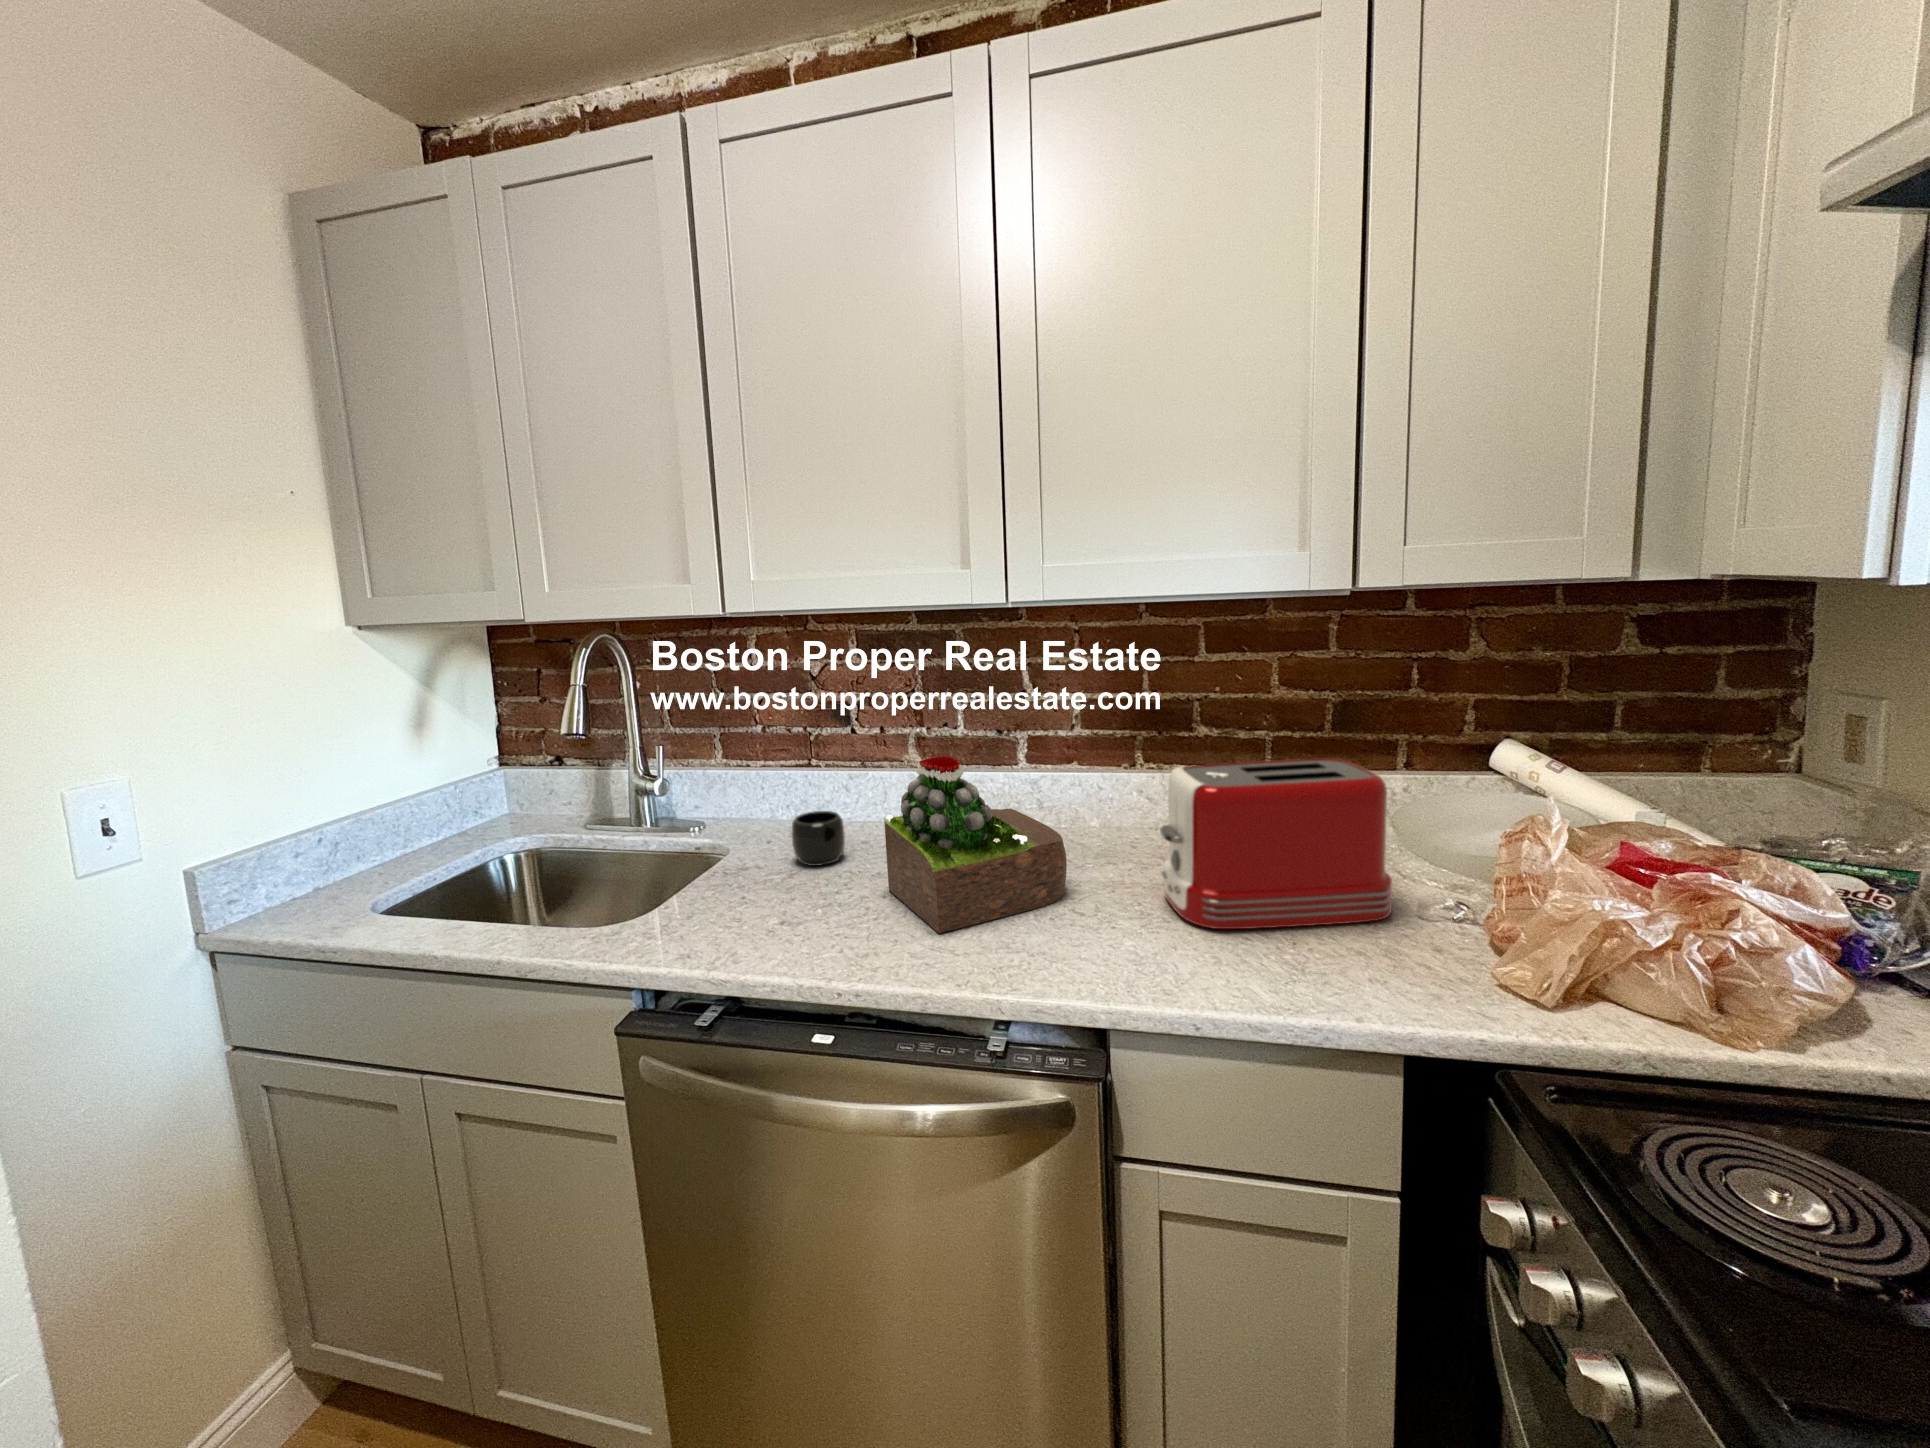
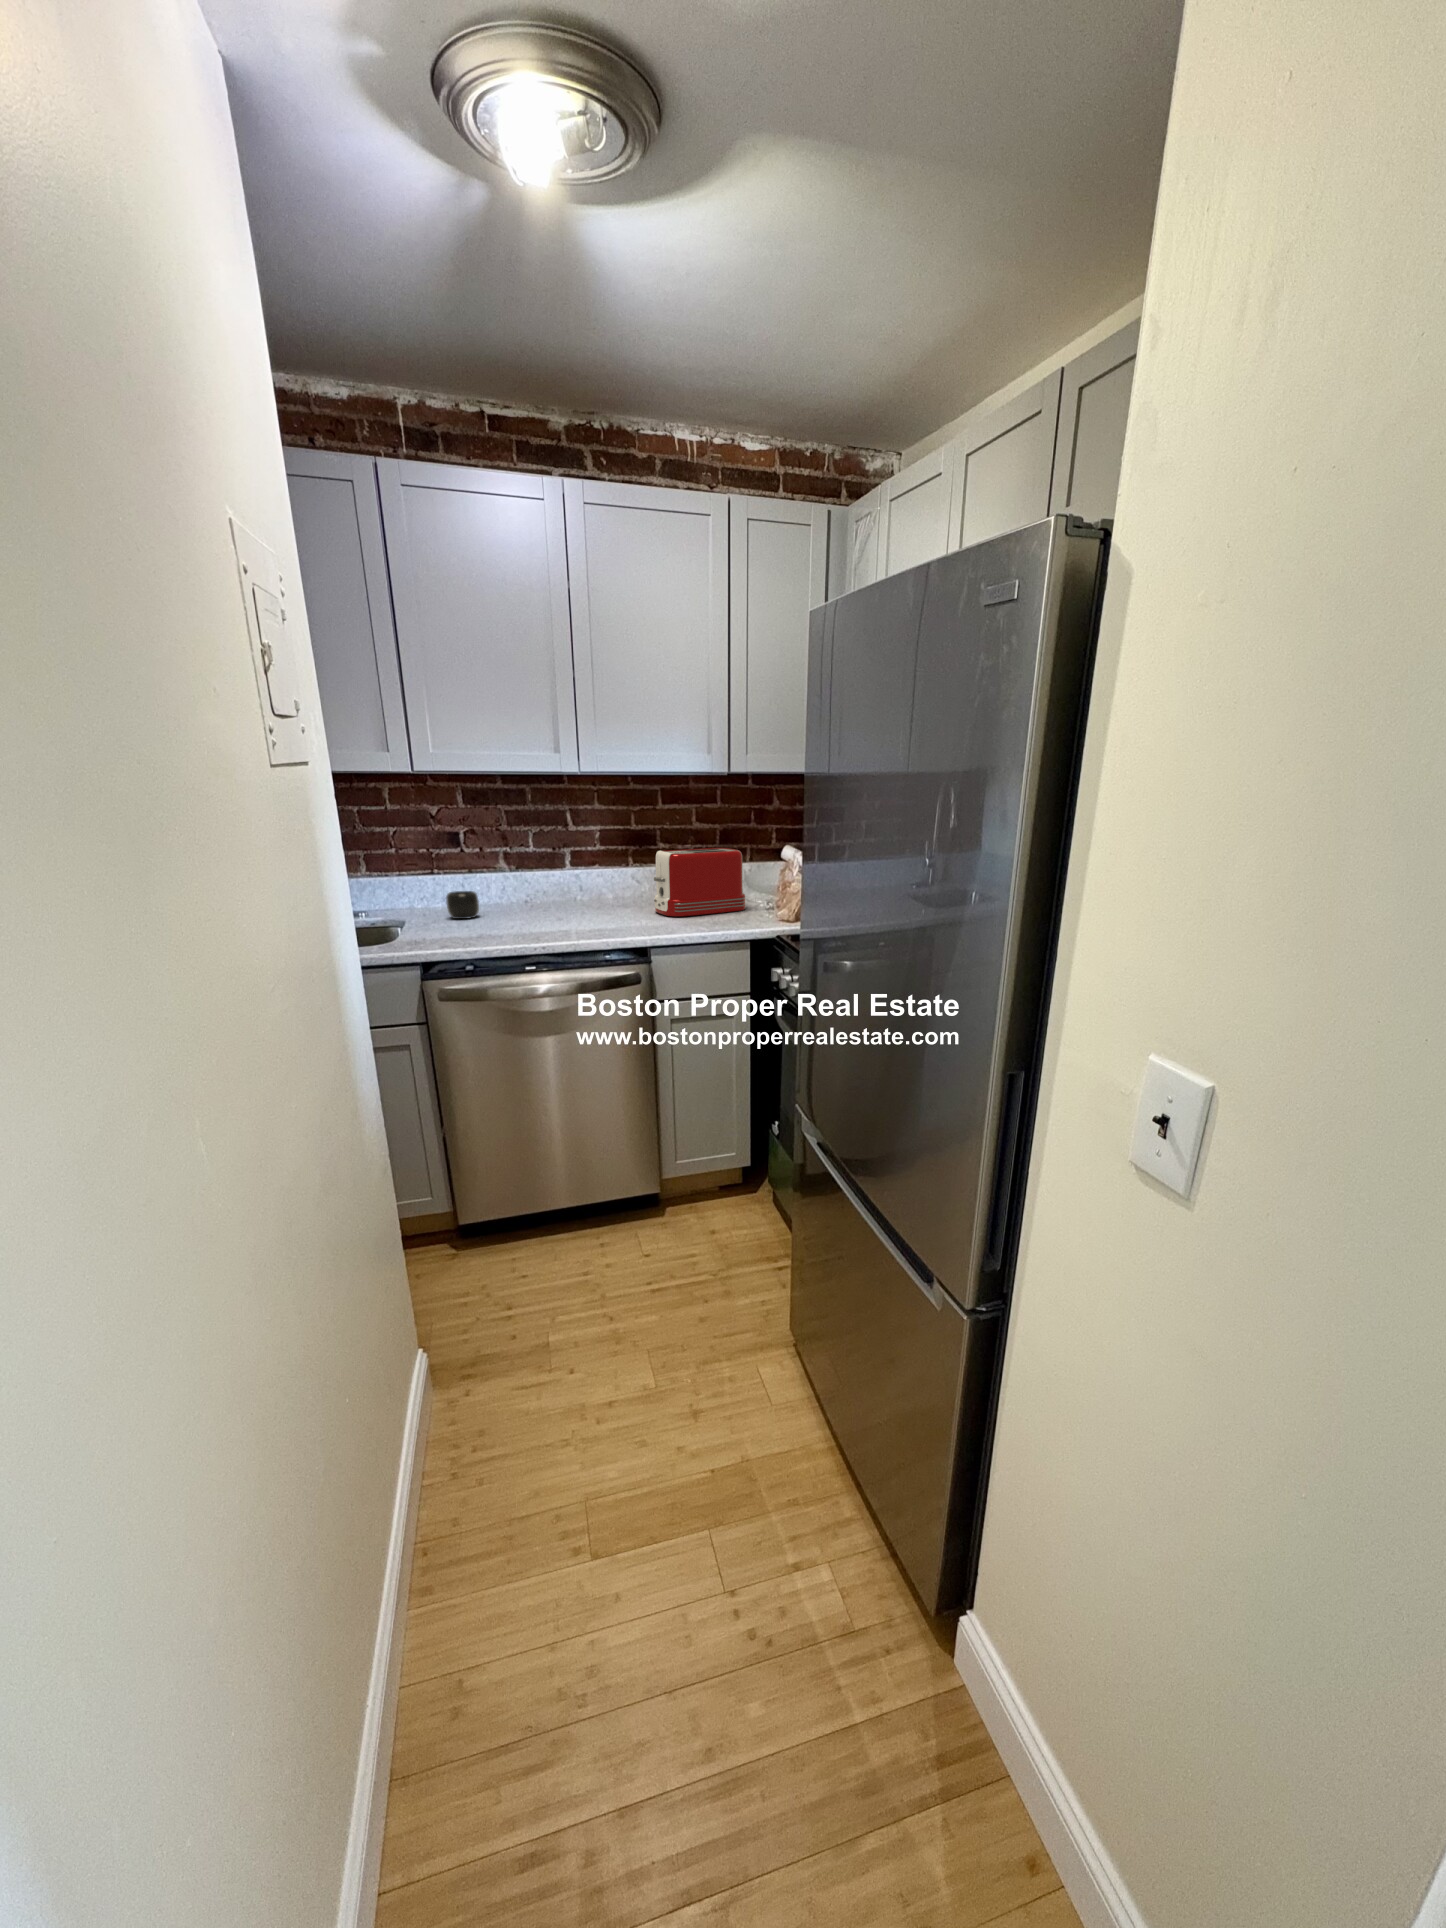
succulent plant: present [884,756,1067,933] -> none [515,847,611,927]

